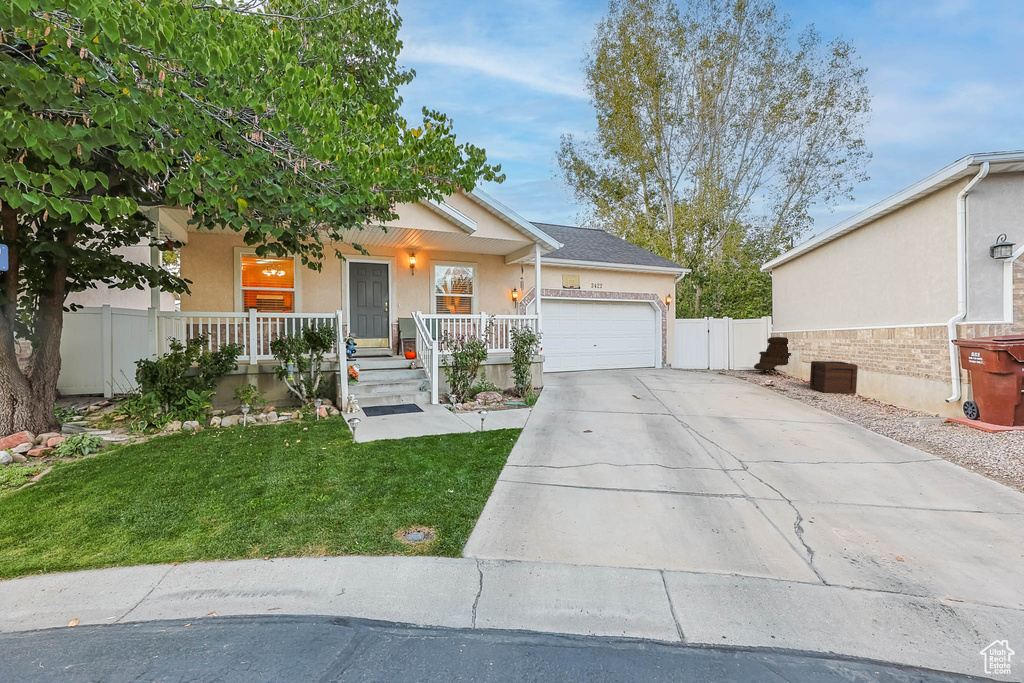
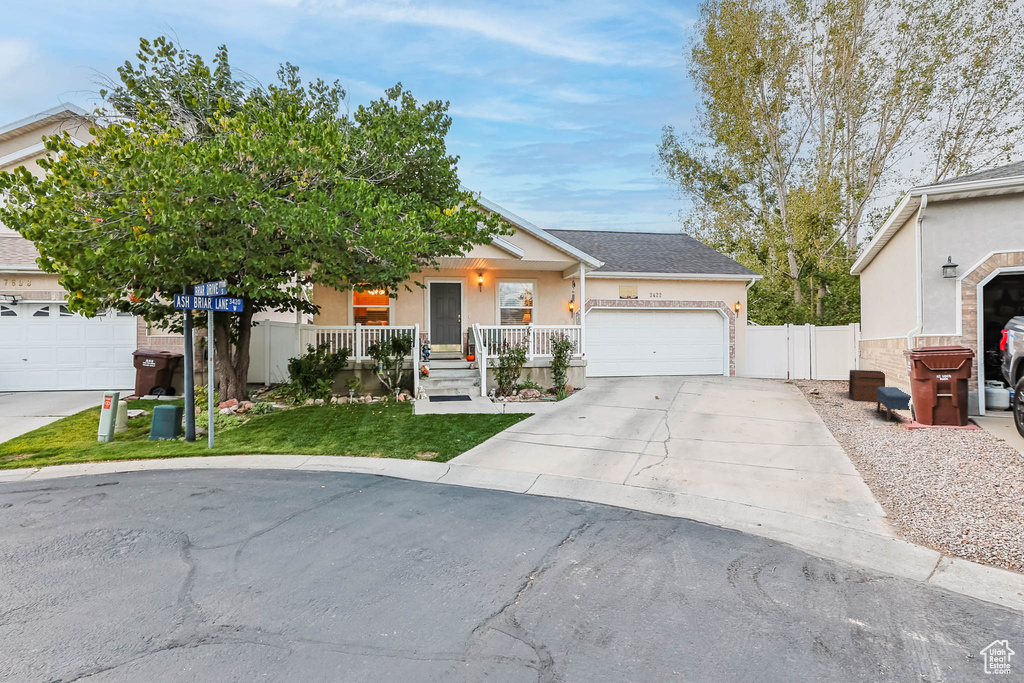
lounge chair: present [754,337,791,376] -> none [818,345,863,385]
bench: none [870,378,938,419] -> present [877,387,914,424]

